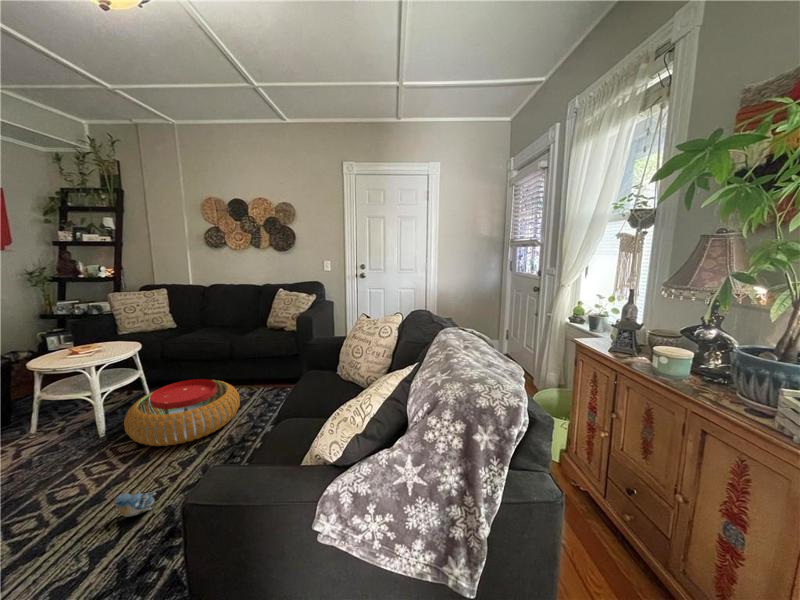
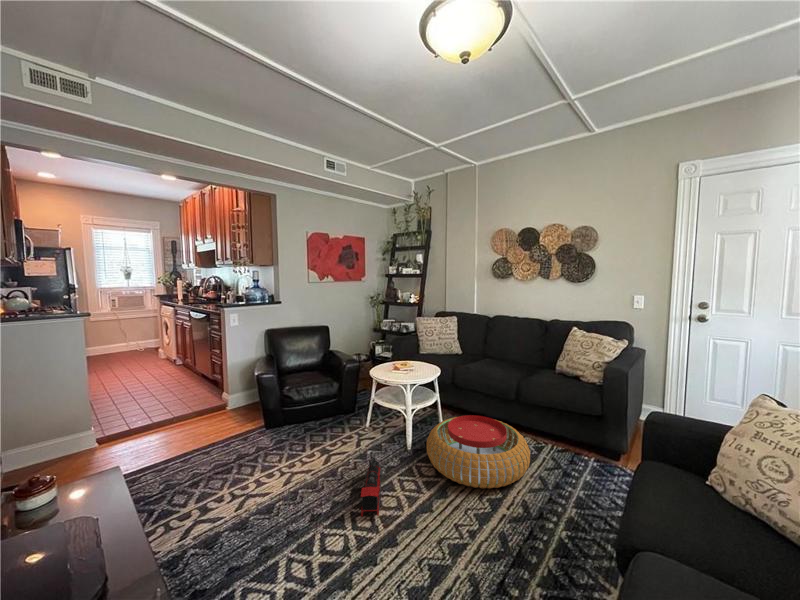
toy train: none [15,456,58,522] -> present [361,457,383,516]
plush toy: present [114,493,159,517] -> none [425,533,462,566]

